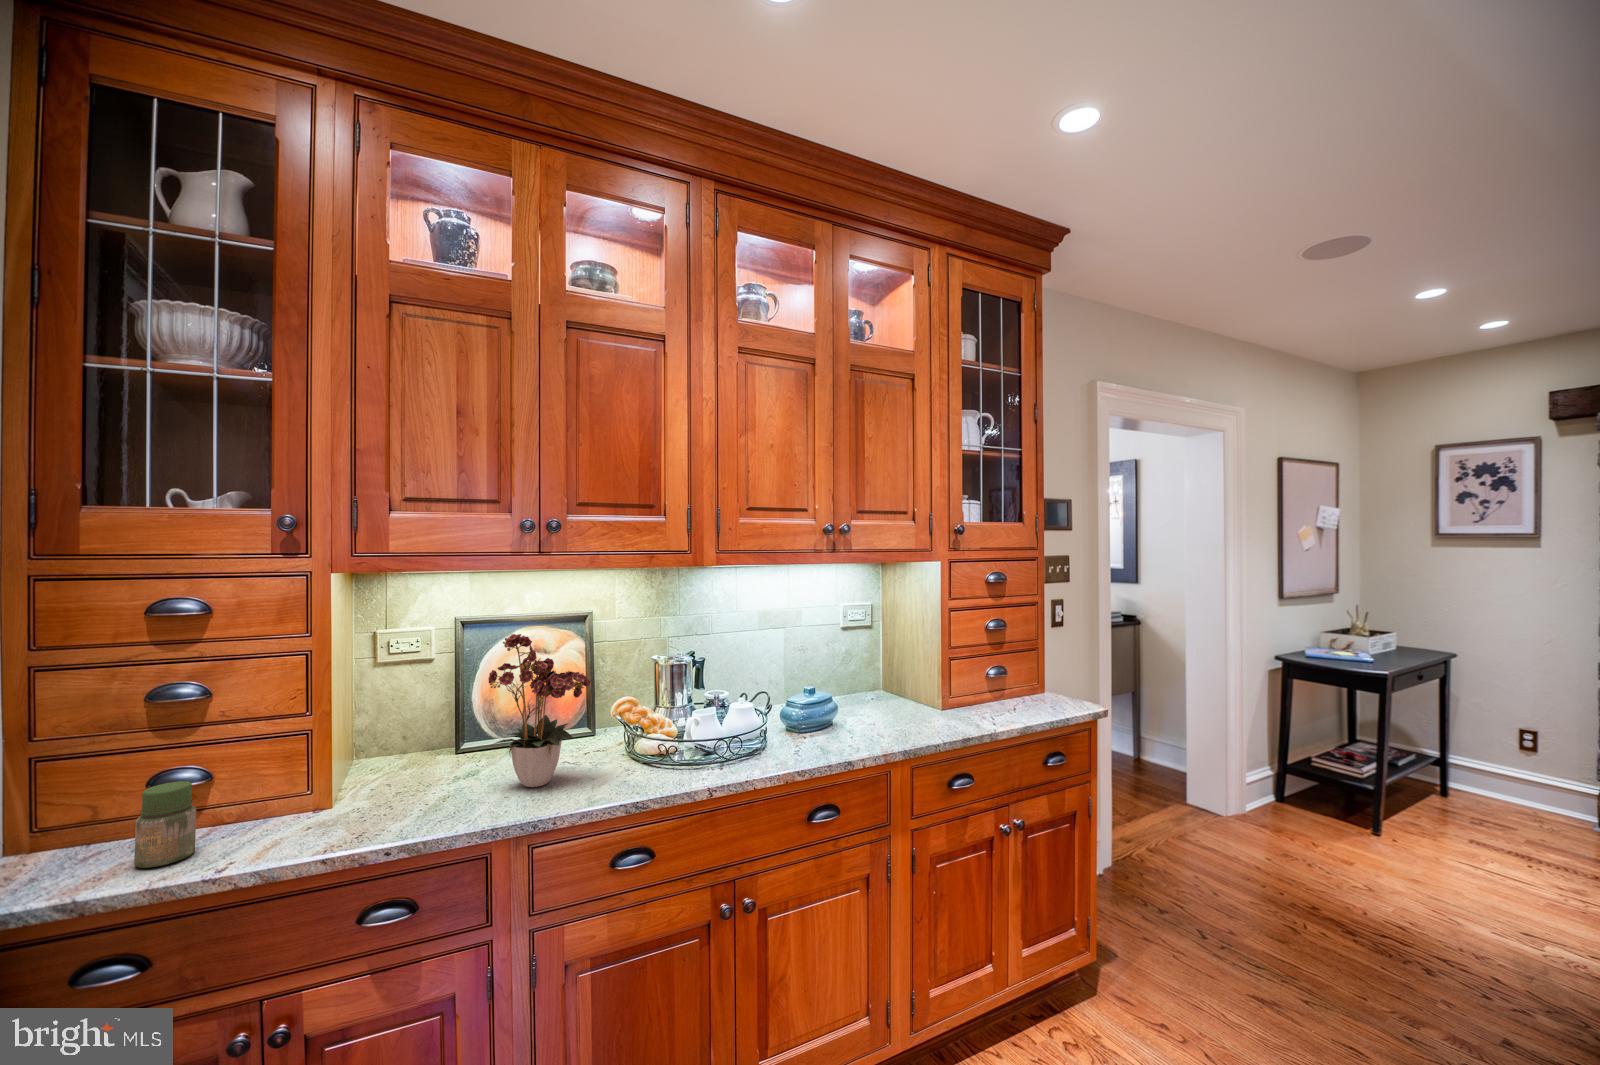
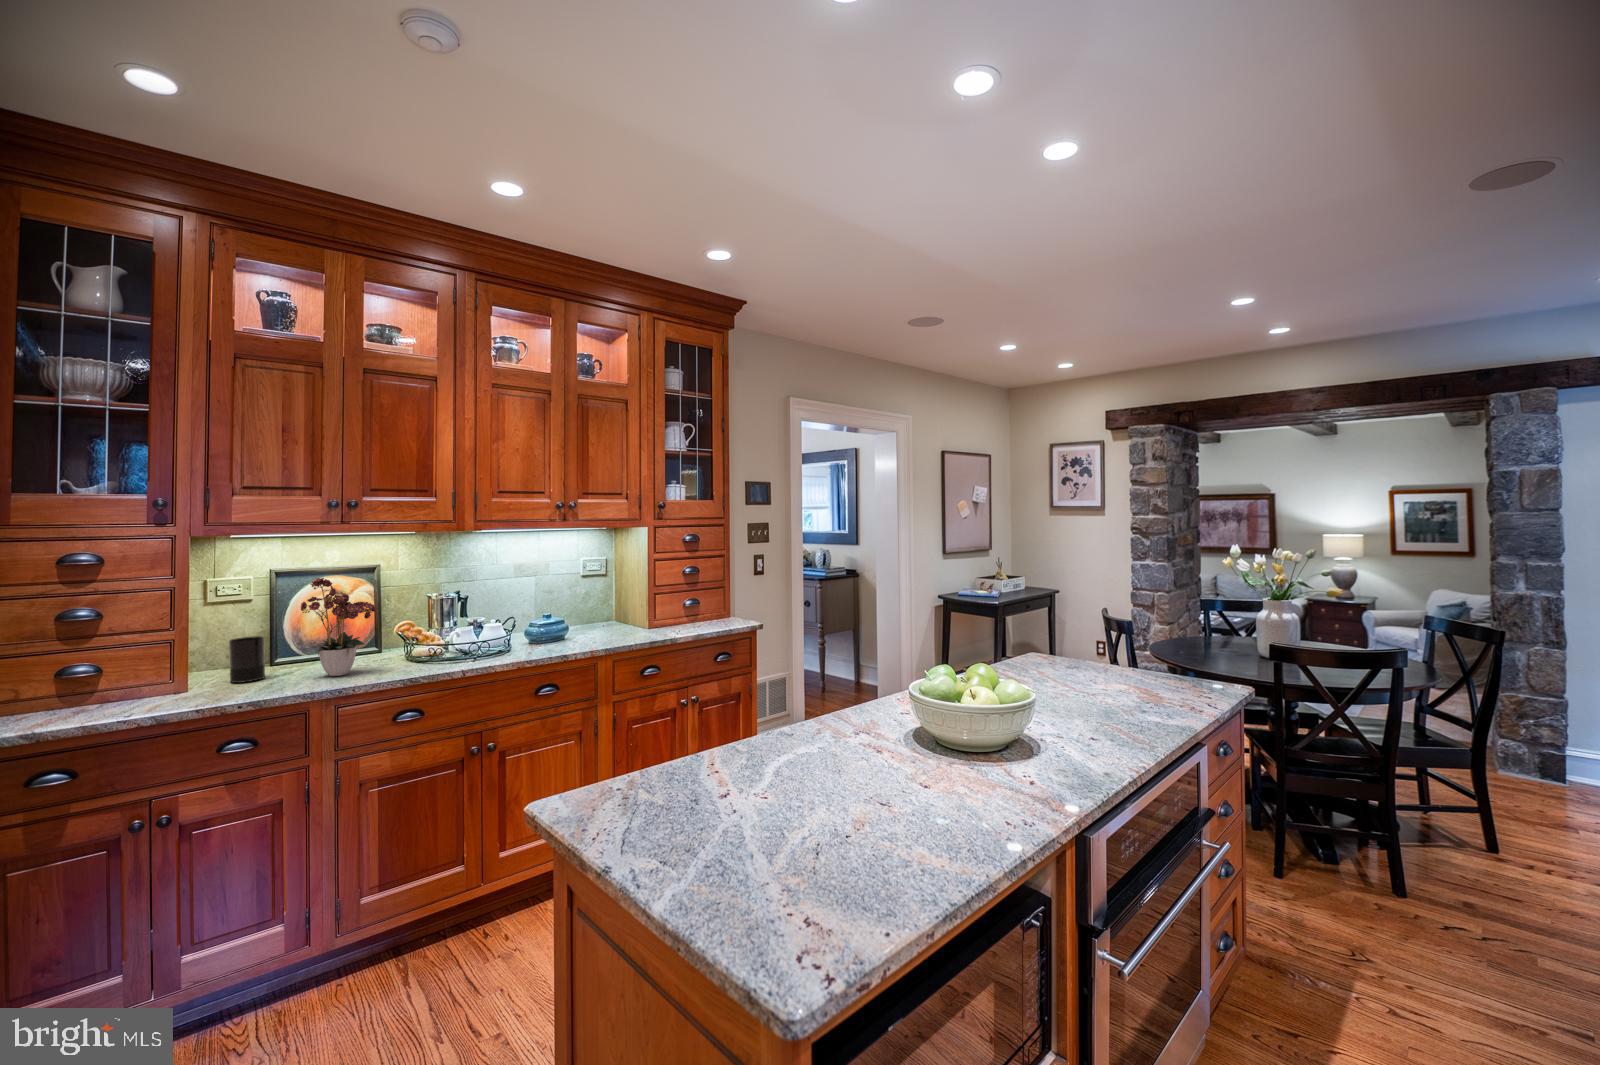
candle: none [389,717,441,791] -> present [229,636,265,683]
jar: present [134,781,196,868] -> none [58,670,98,719]

